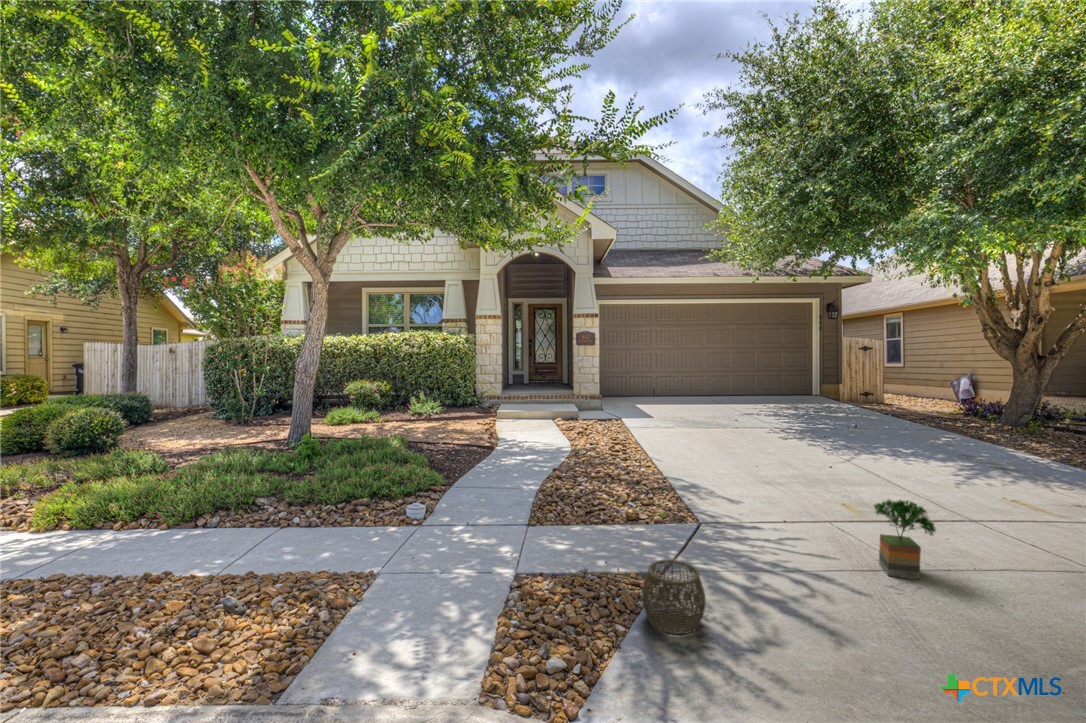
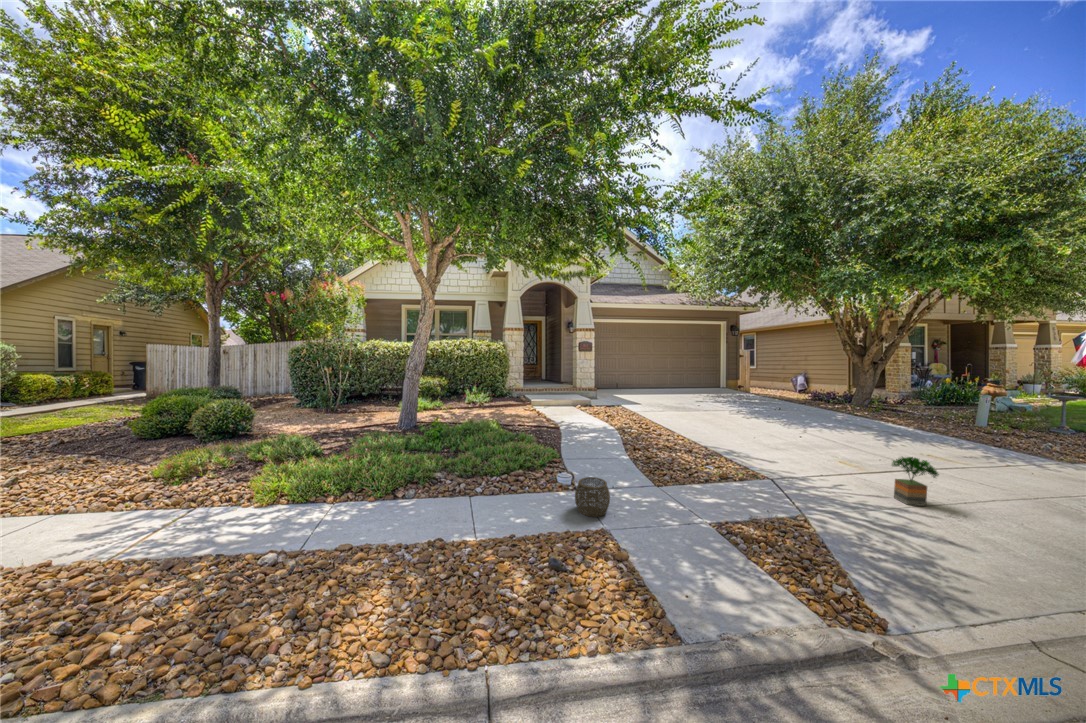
woven basket: present [642,560,706,635] -> present [575,477,610,517]

